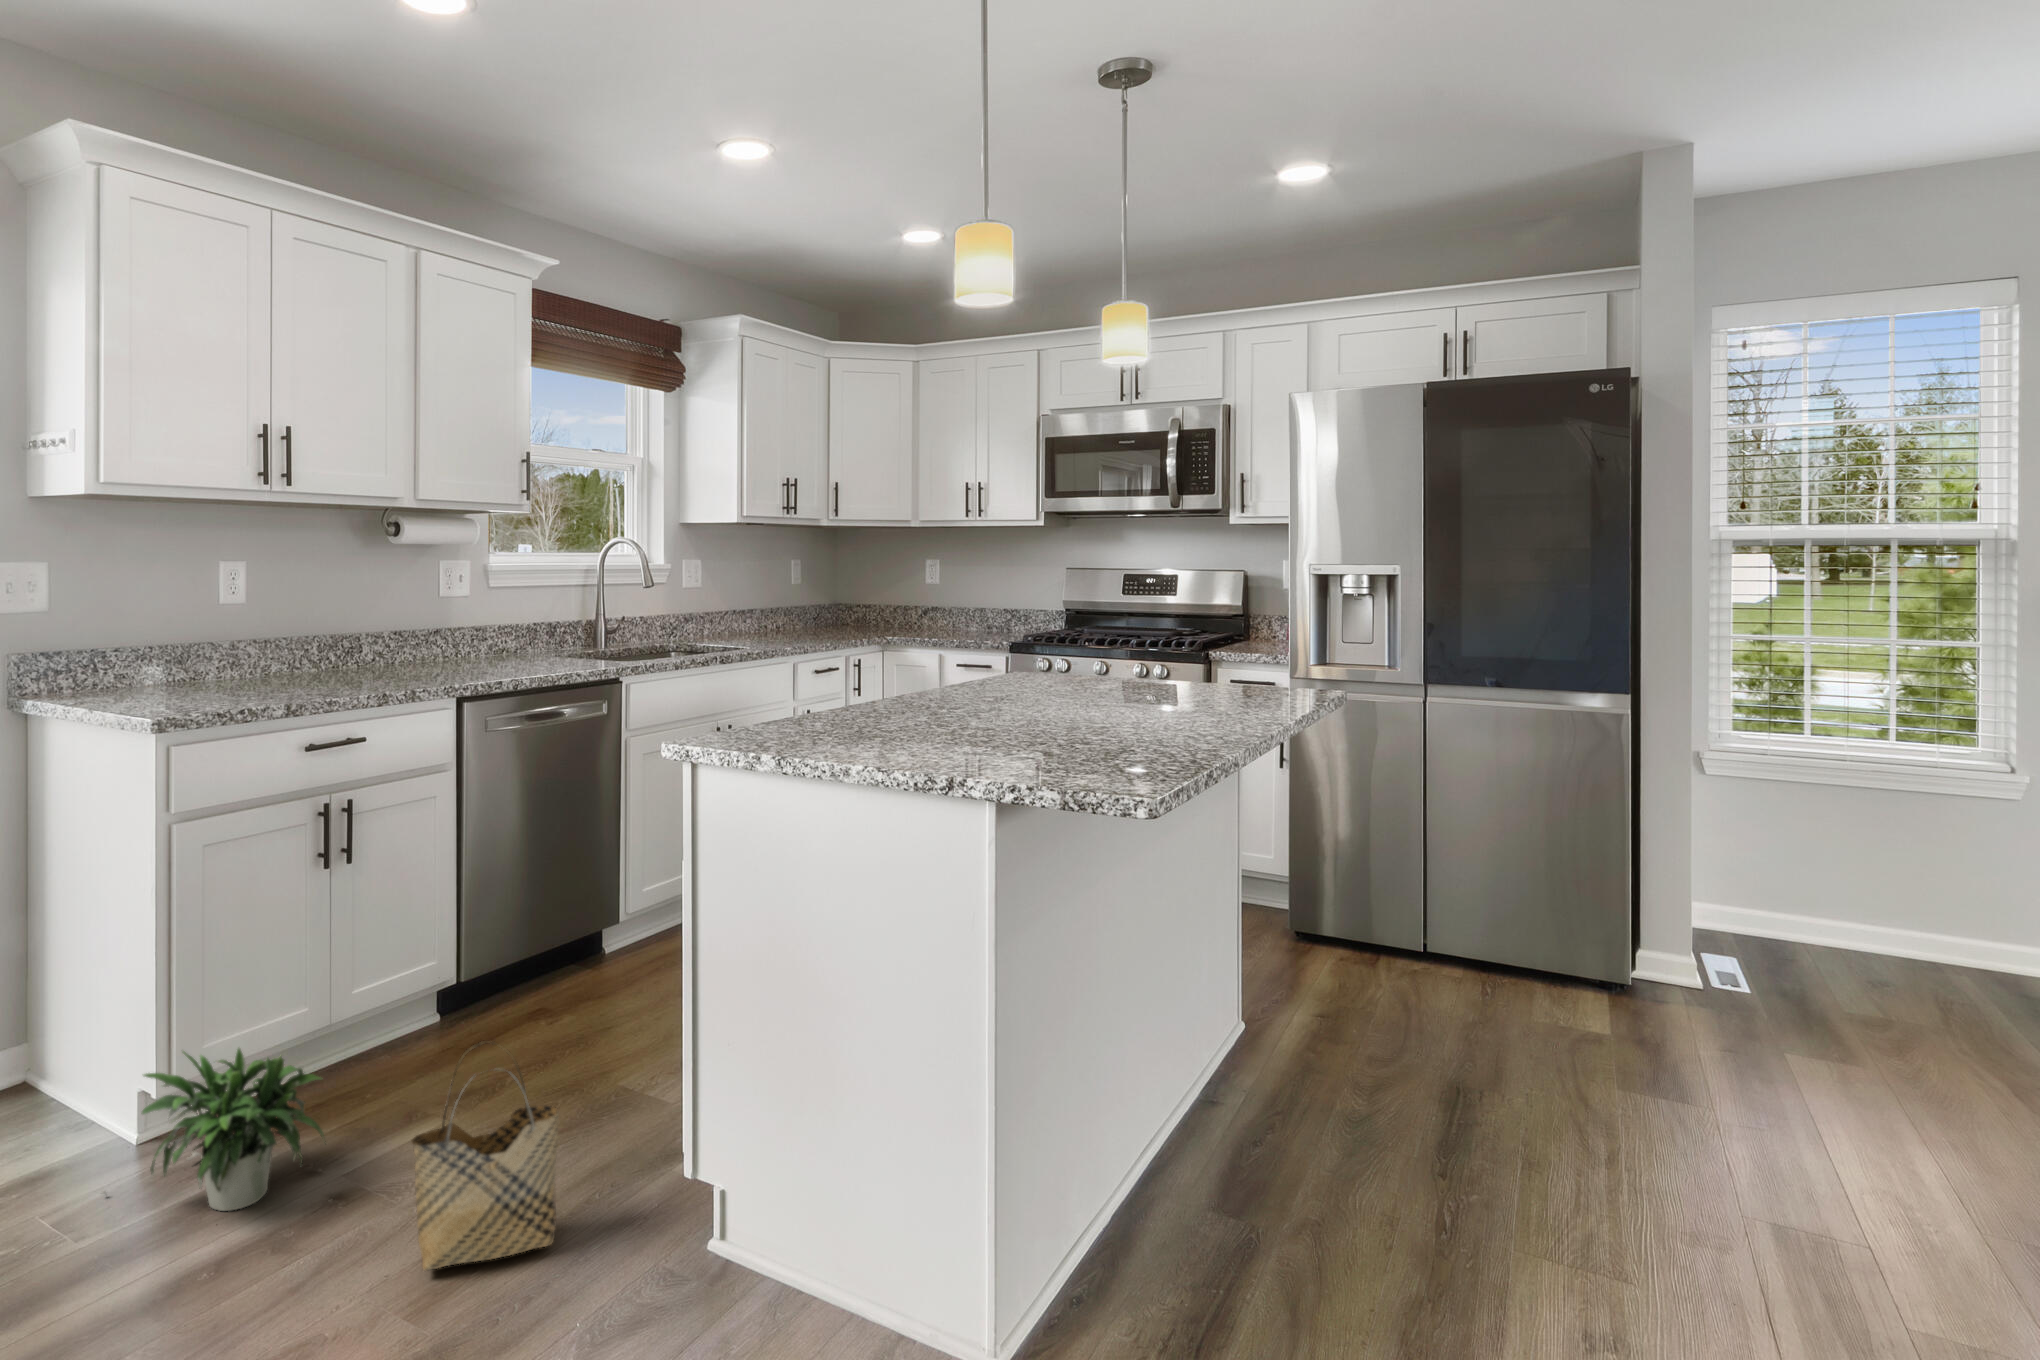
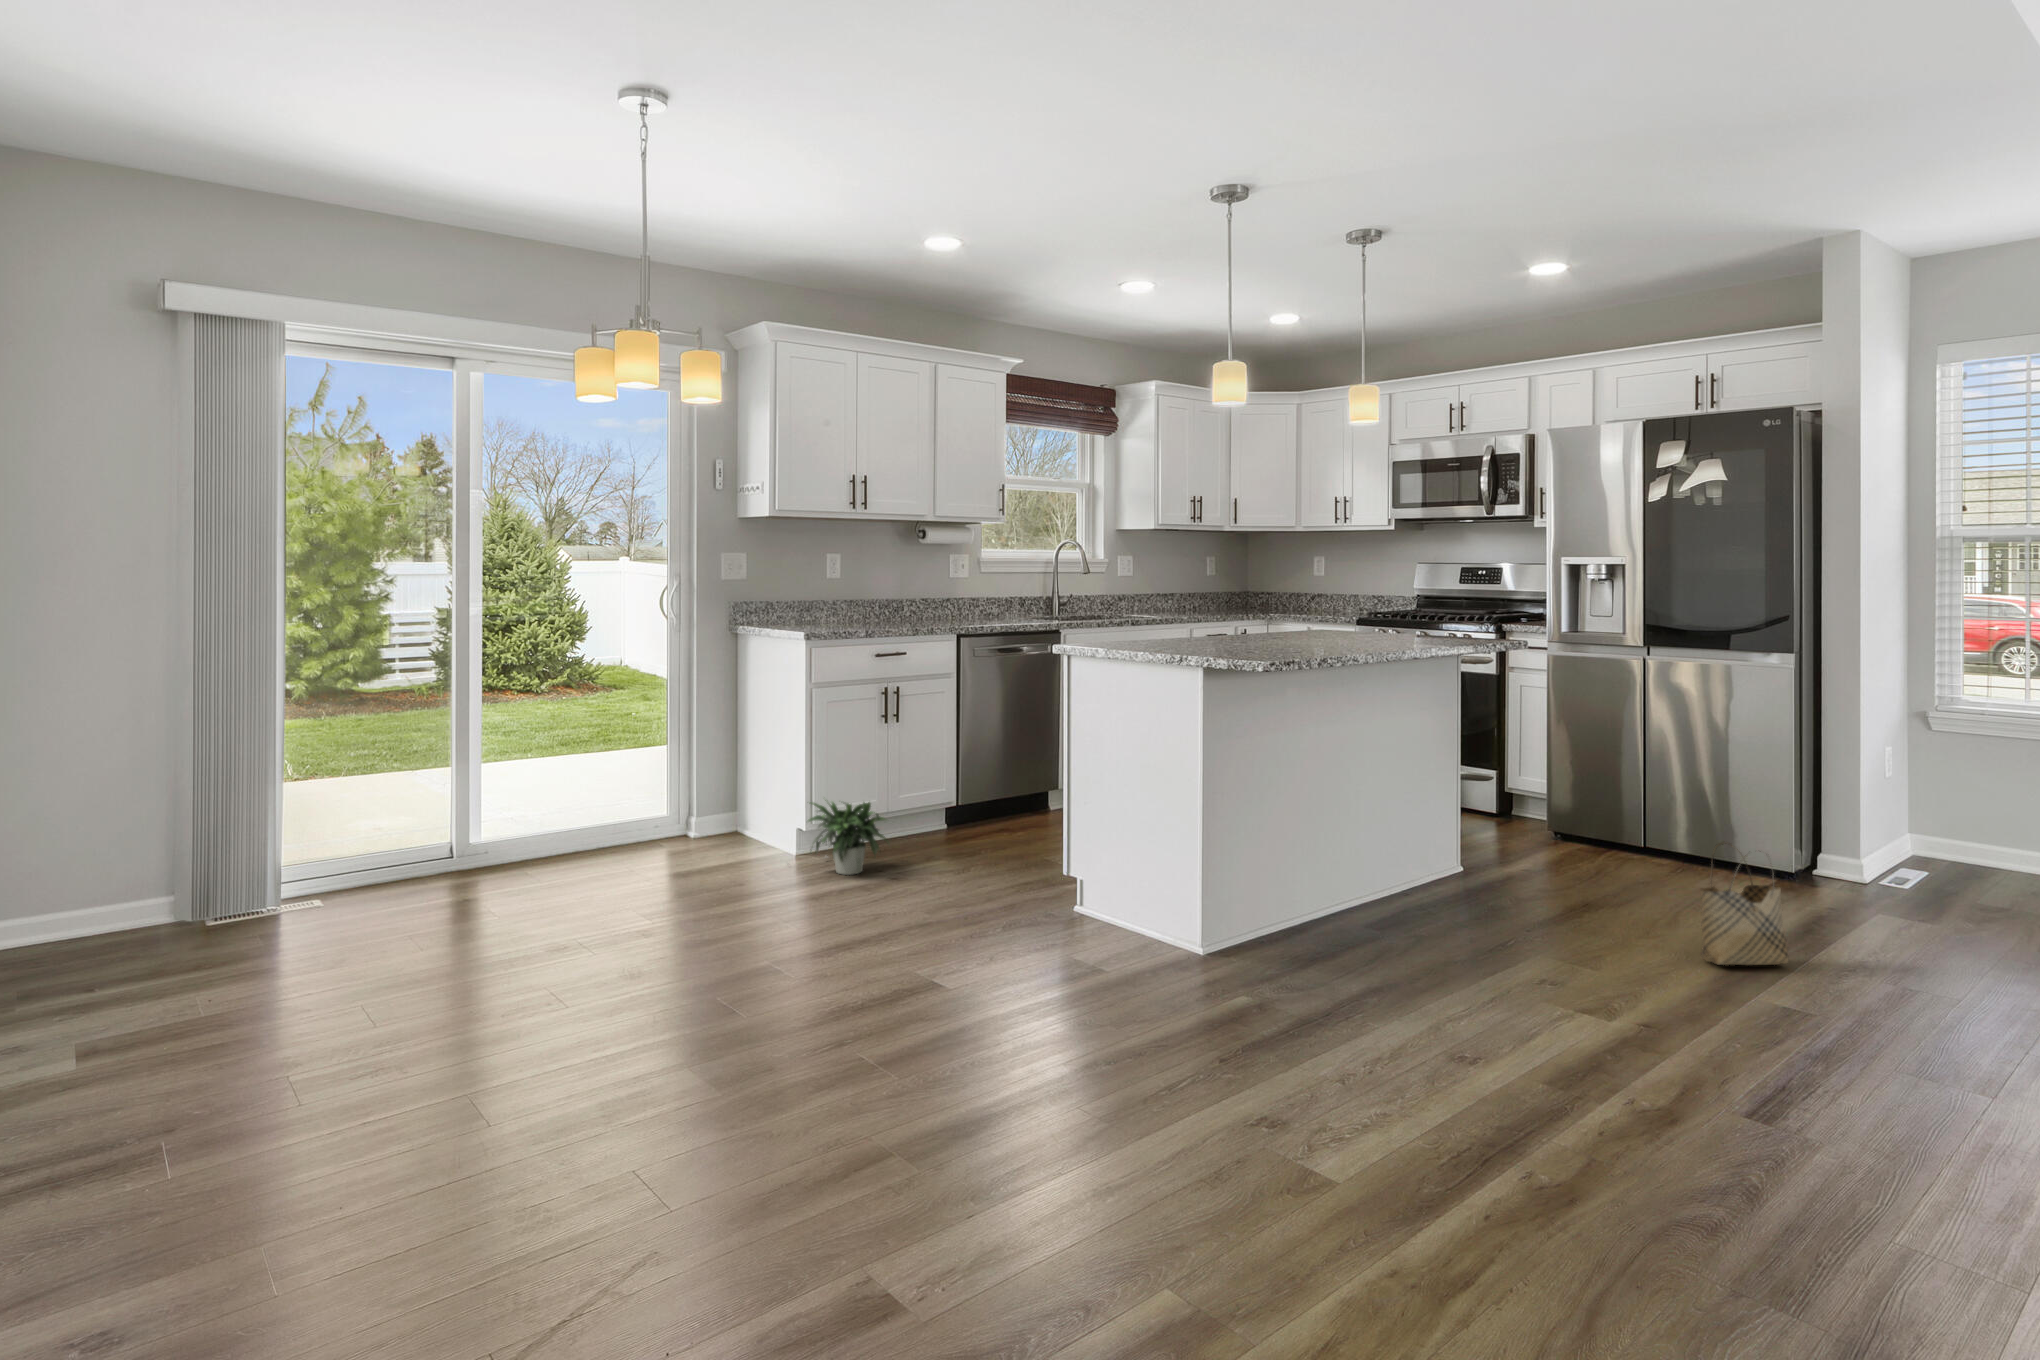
woven basket: present [411,1041,560,1271] -> present [1701,842,1788,965]

